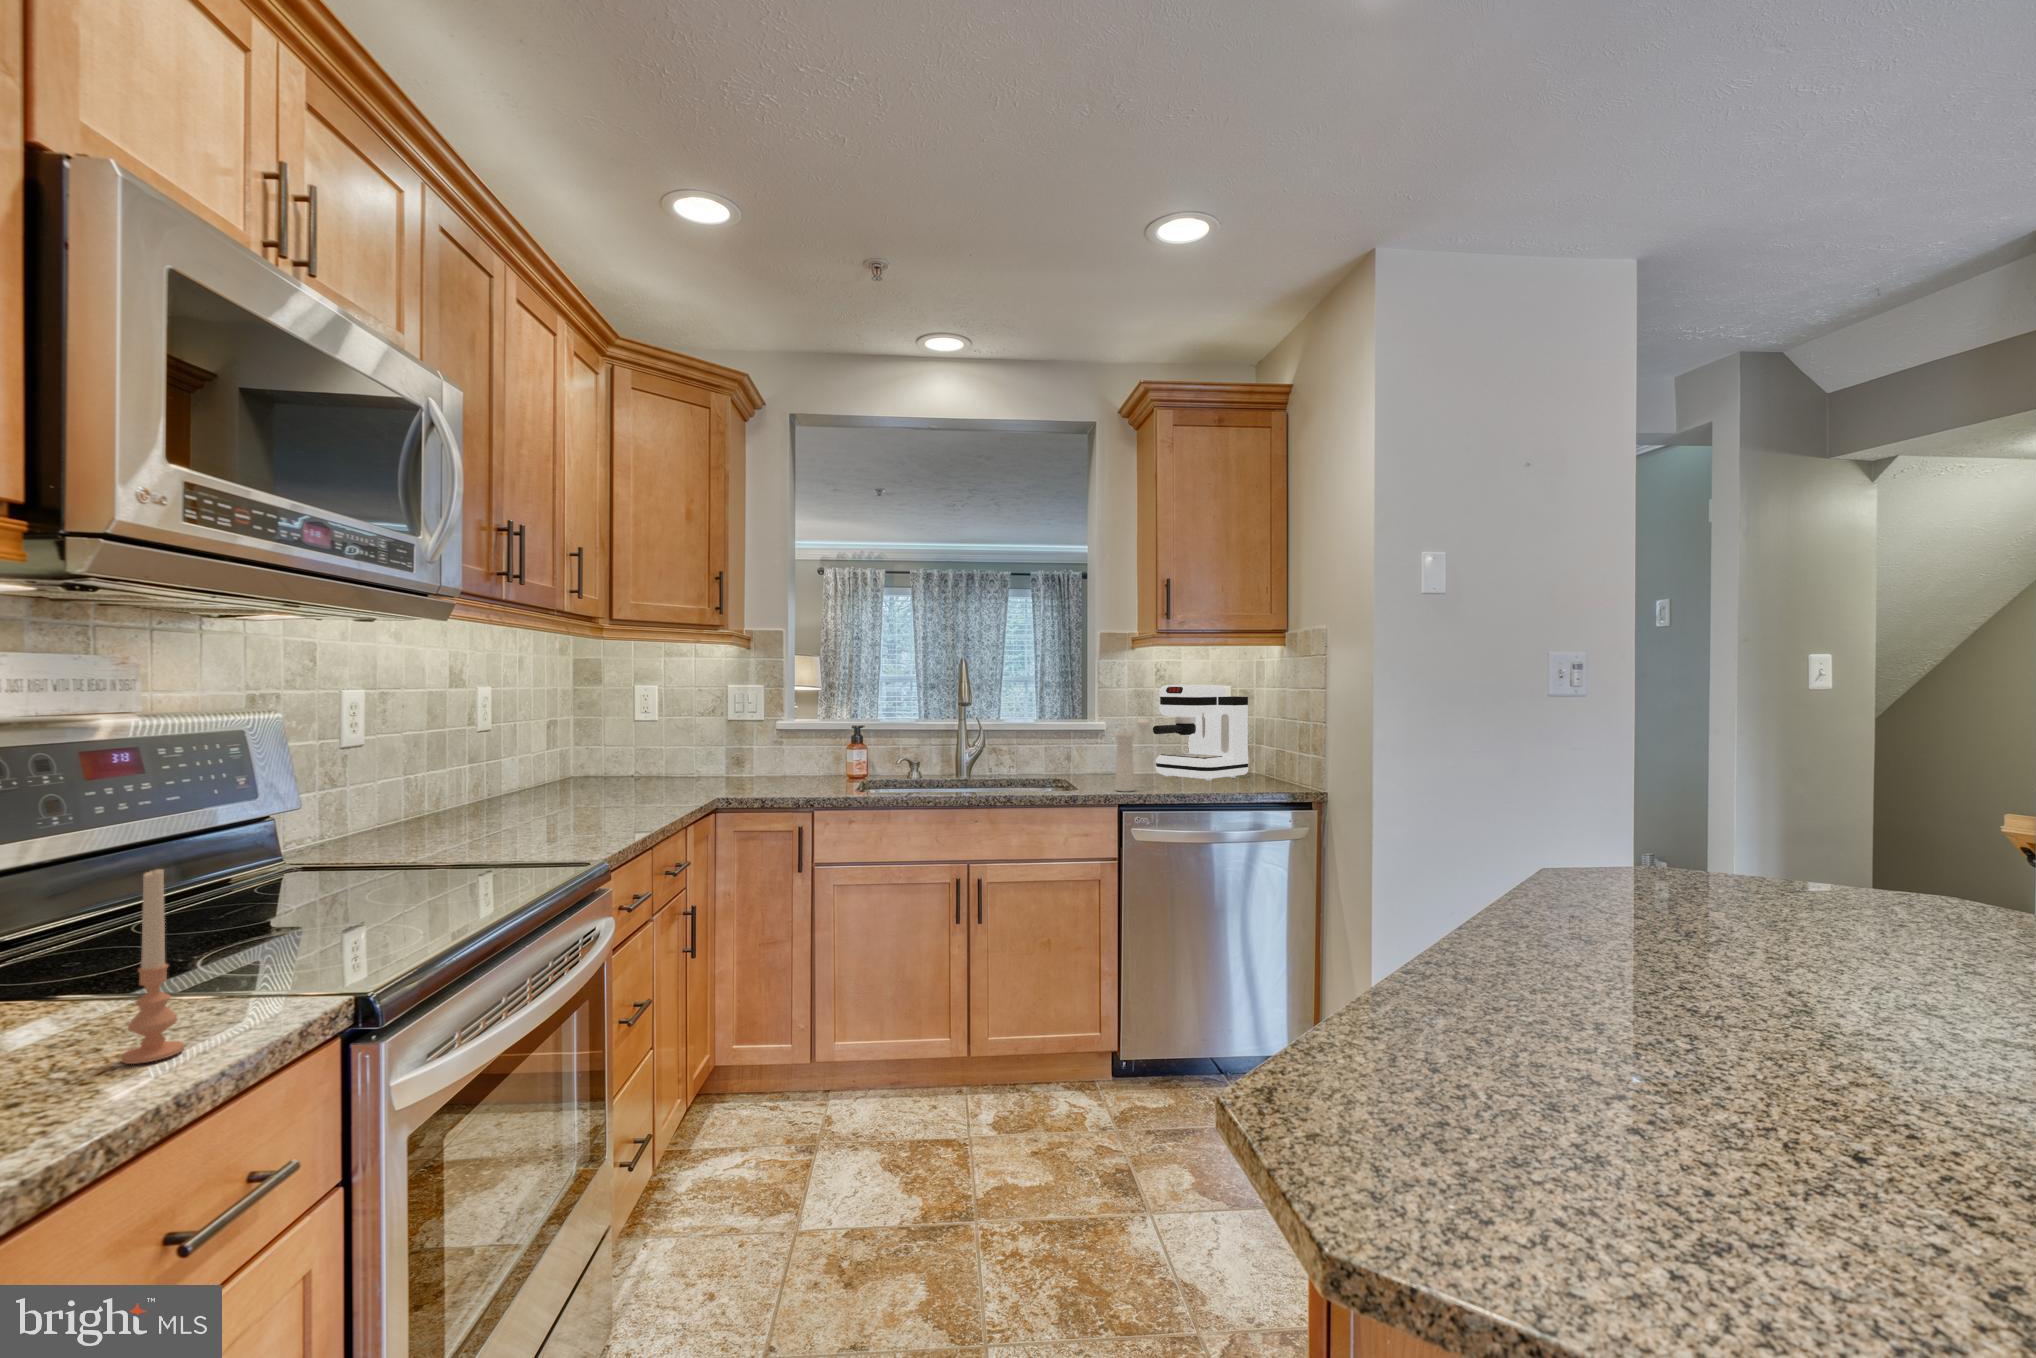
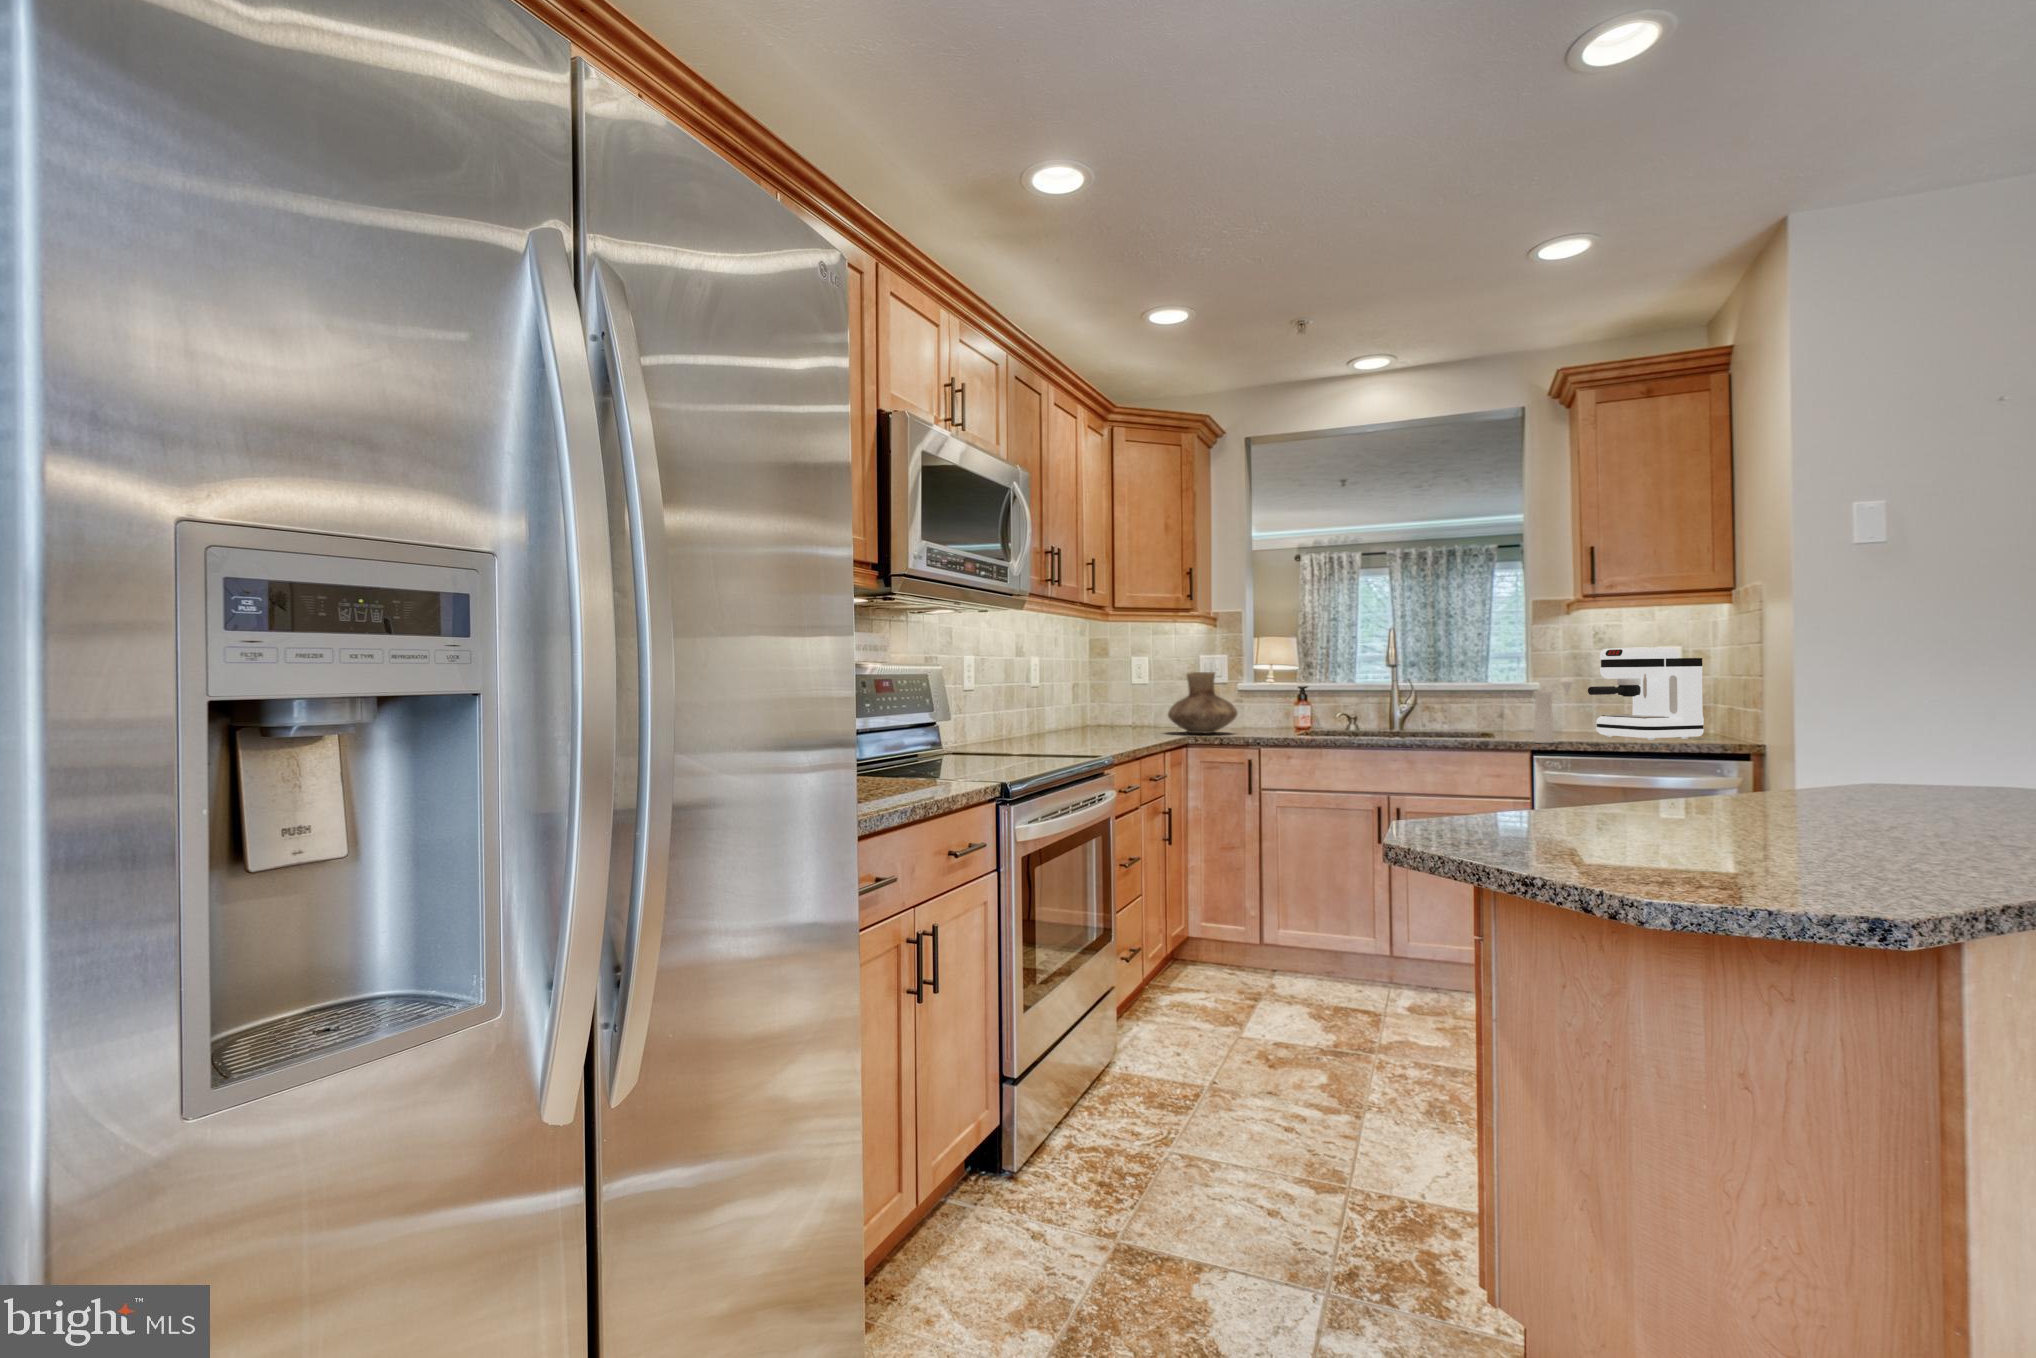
vase: none [688,707,781,788] -> present [1168,672,1237,733]
candle: present [121,869,184,1064] -> none [932,712,951,789]

